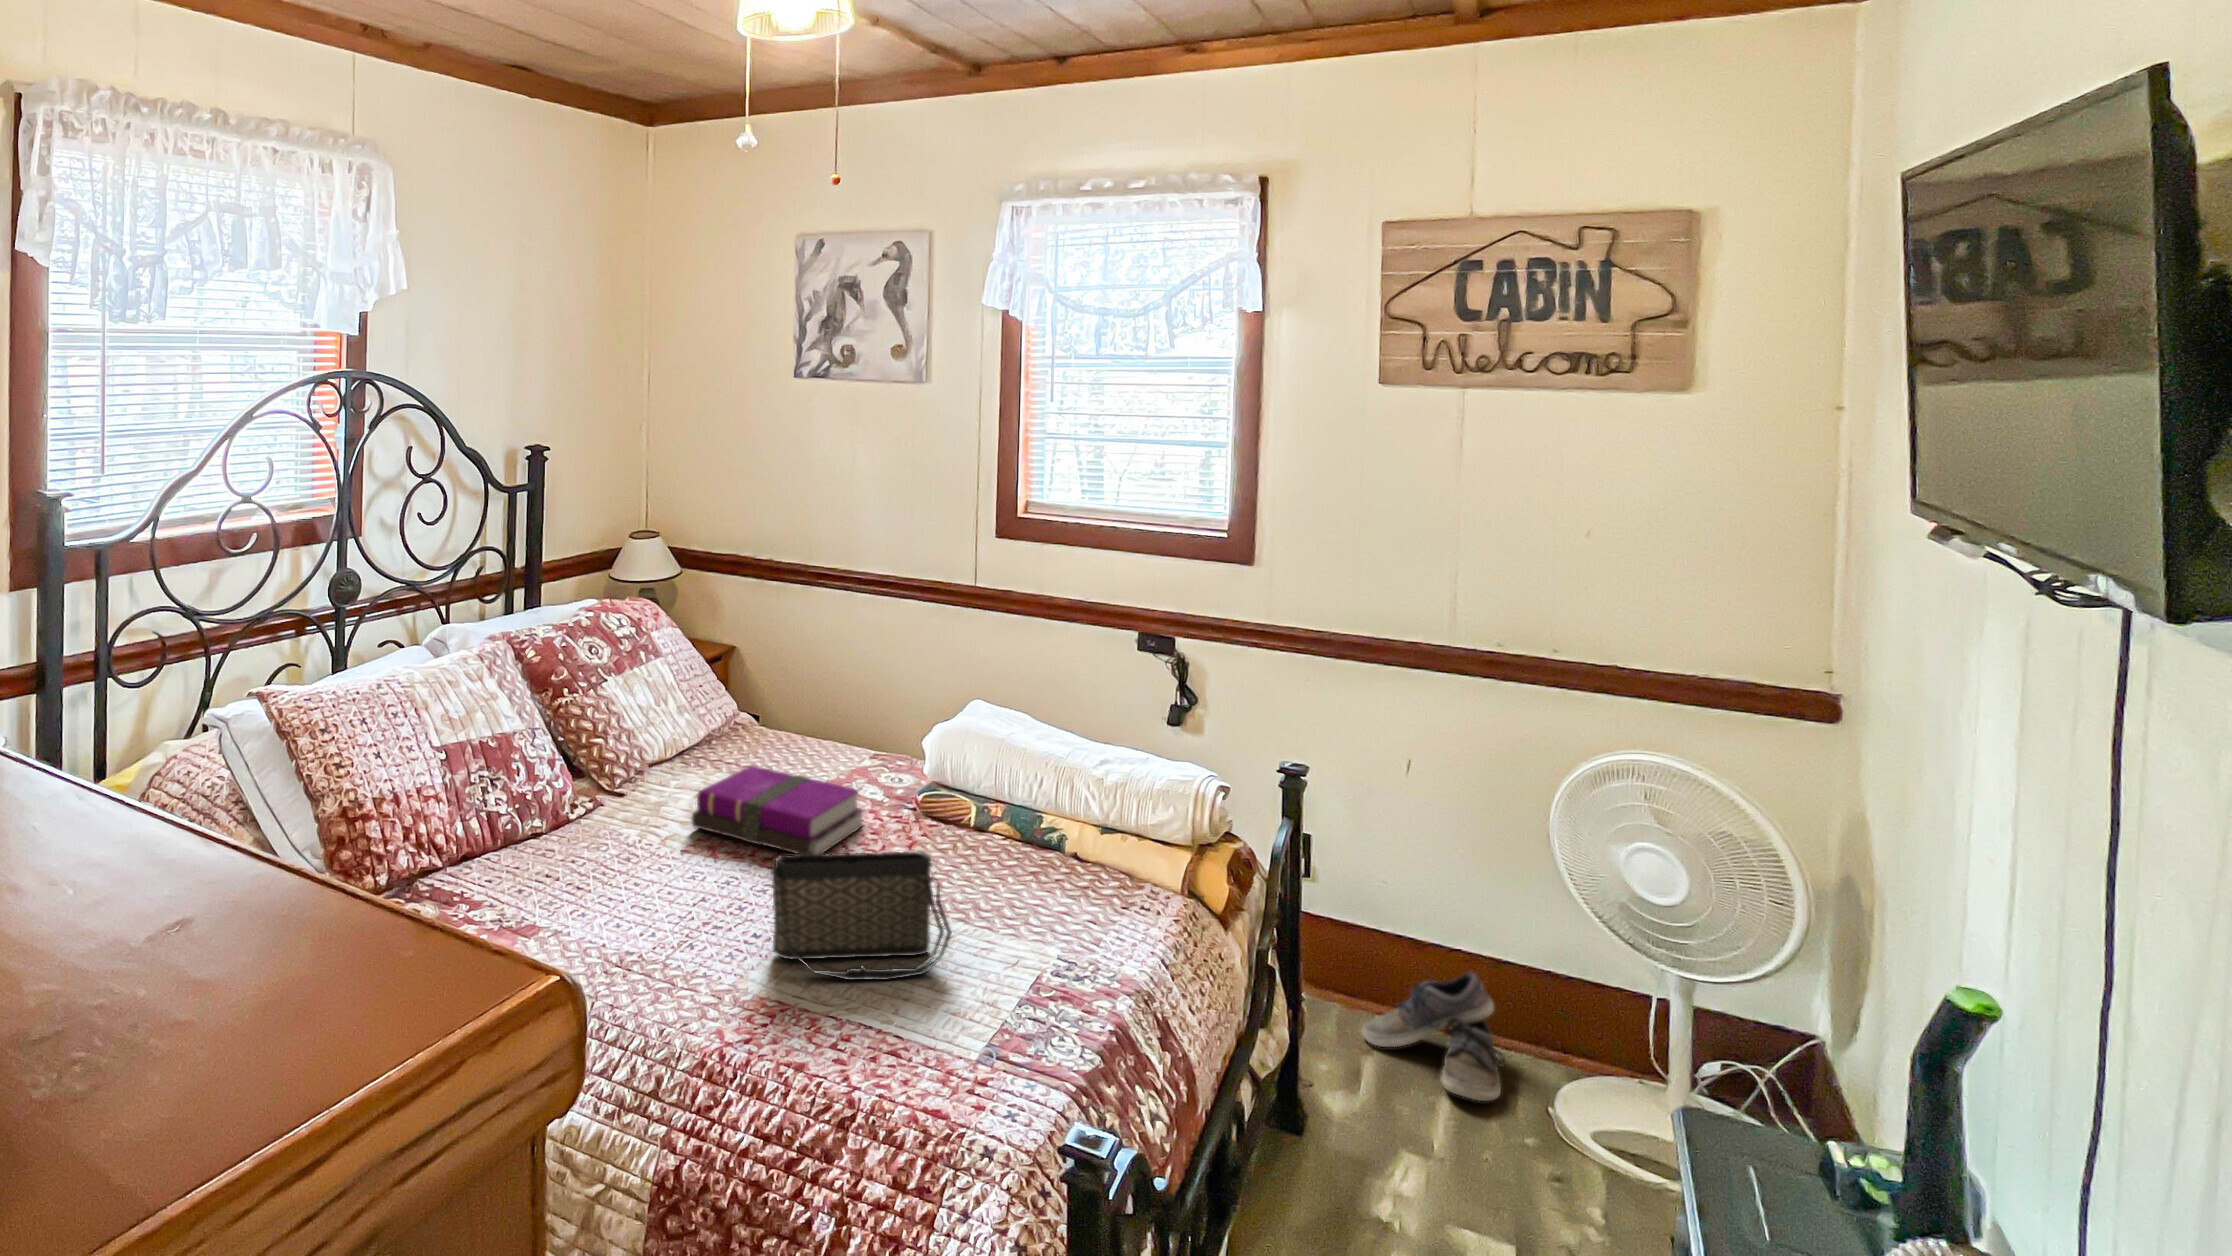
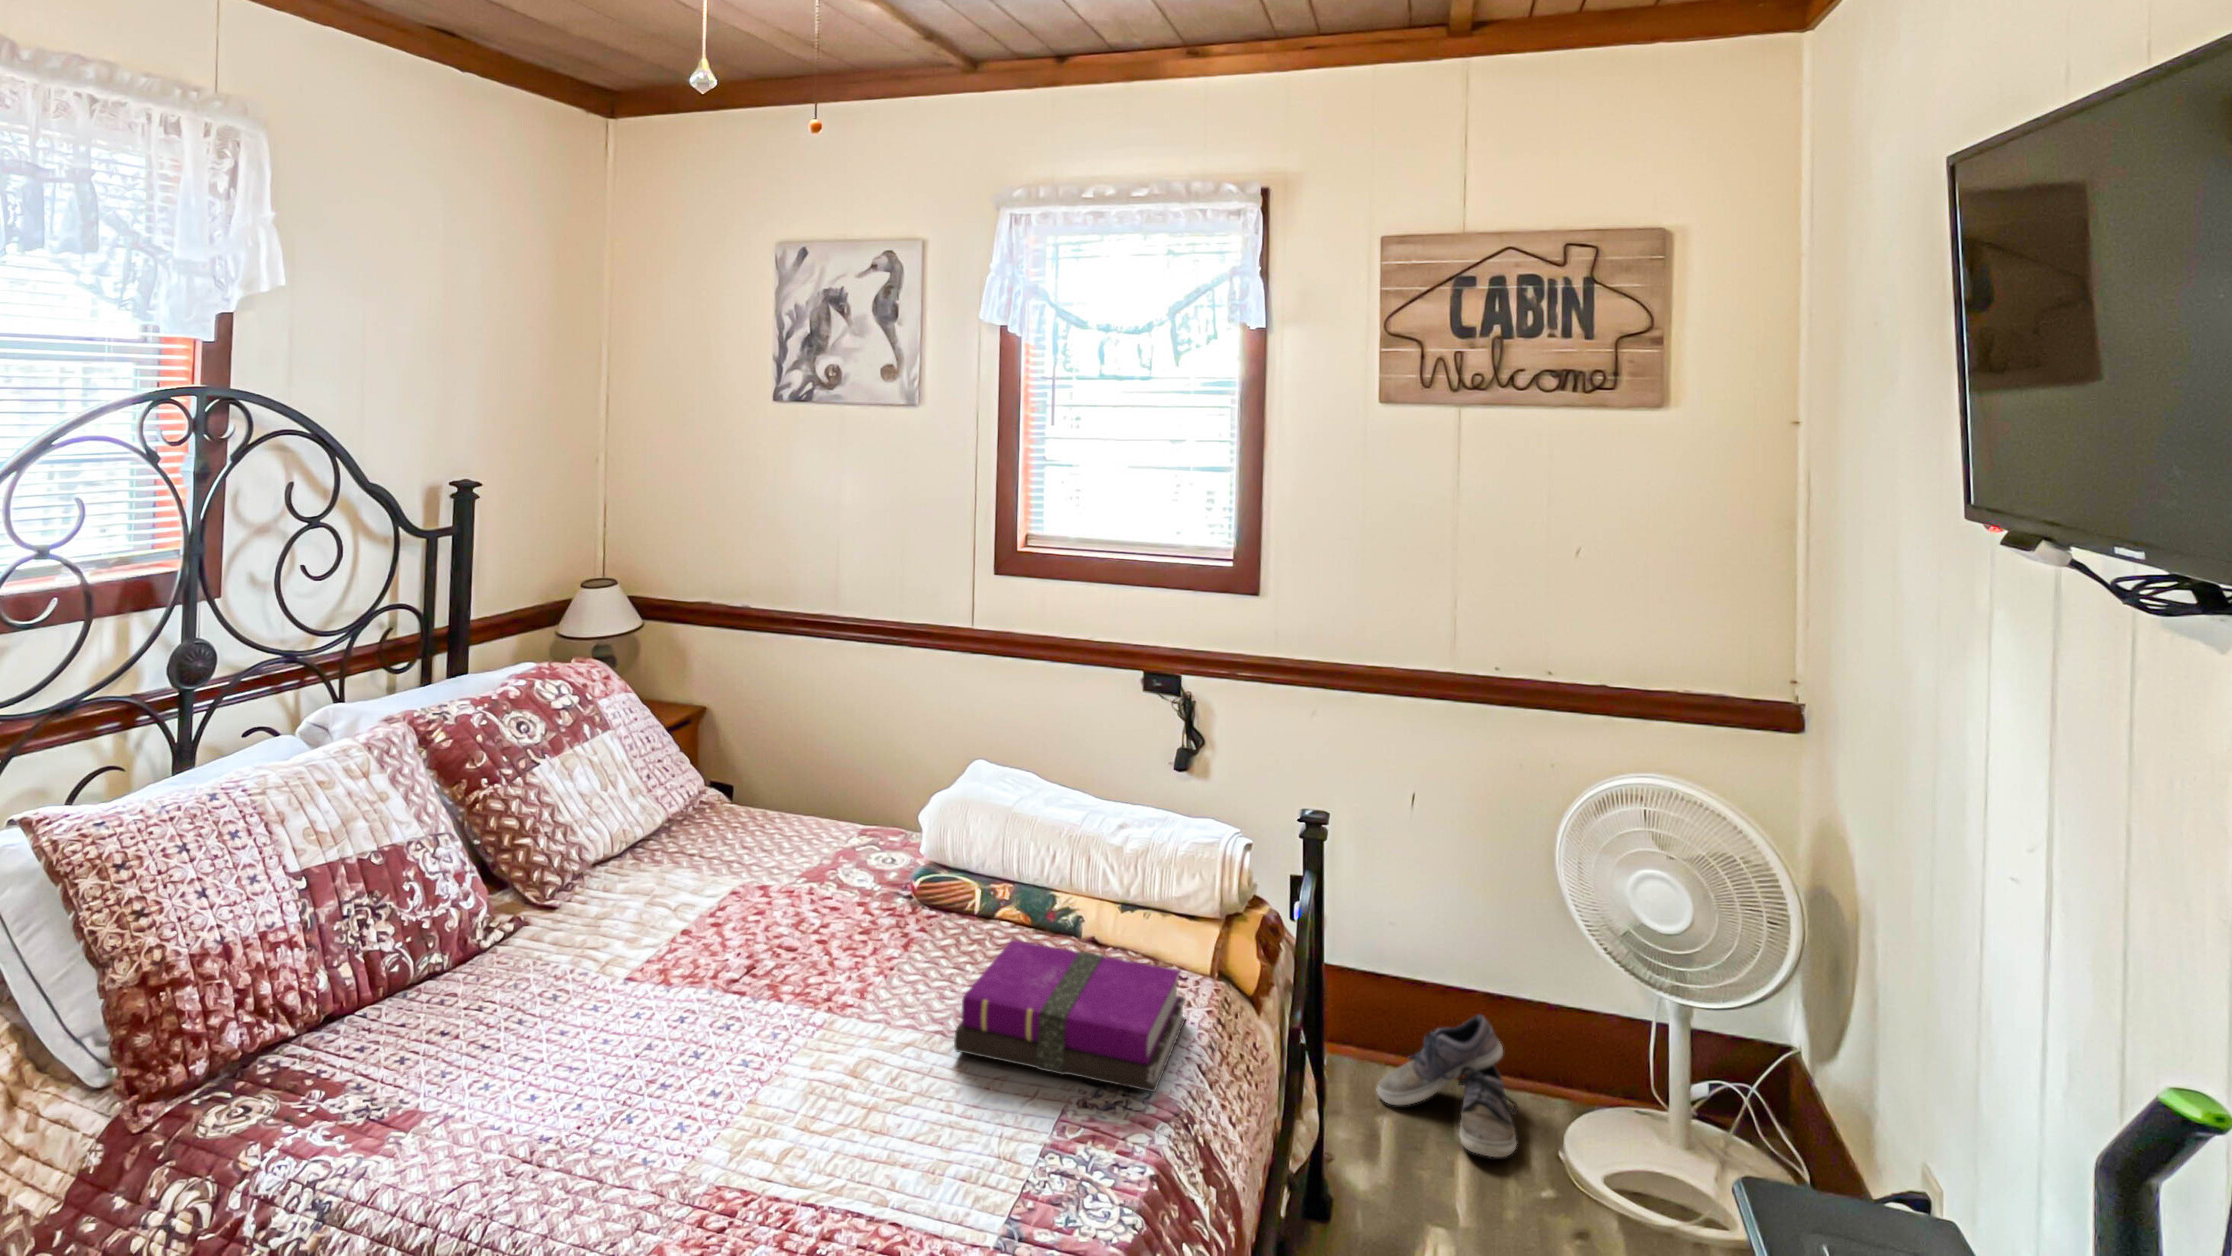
notebook: present [691,766,863,854] -> present [954,940,1186,1092]
handbag: present [771,852,952,980] -> none [733,966,960,1146]

